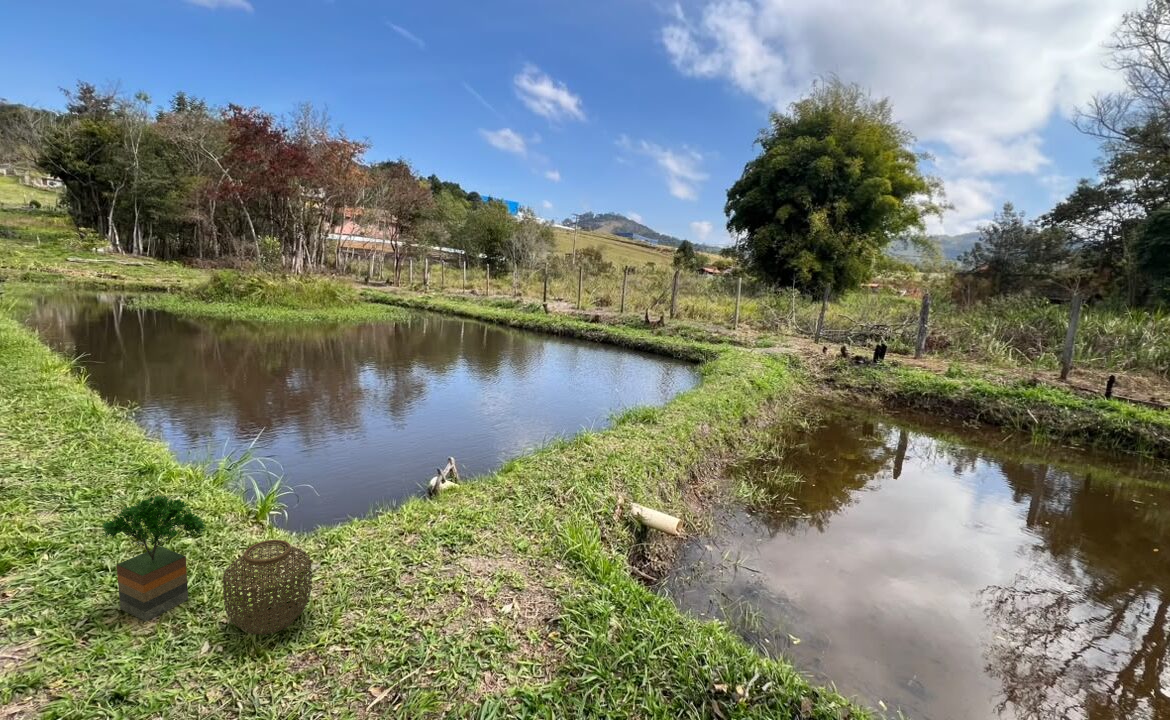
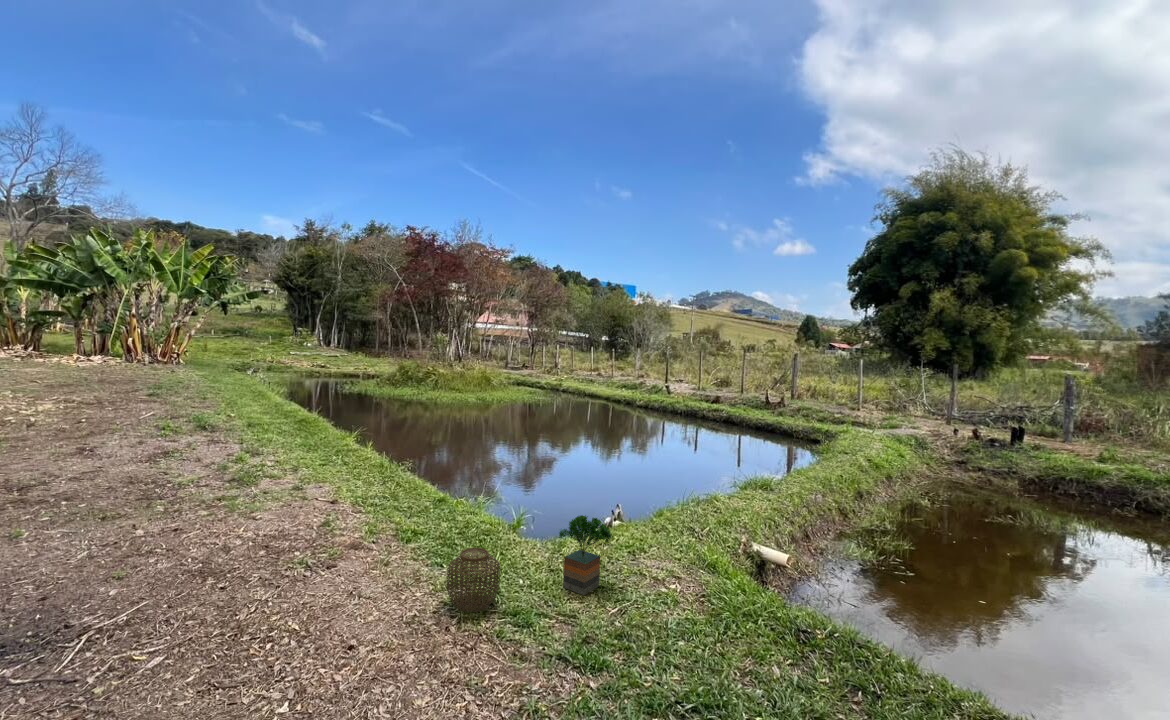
potted tree: present [102,496,206,621] -> present [559,515,612,595]

